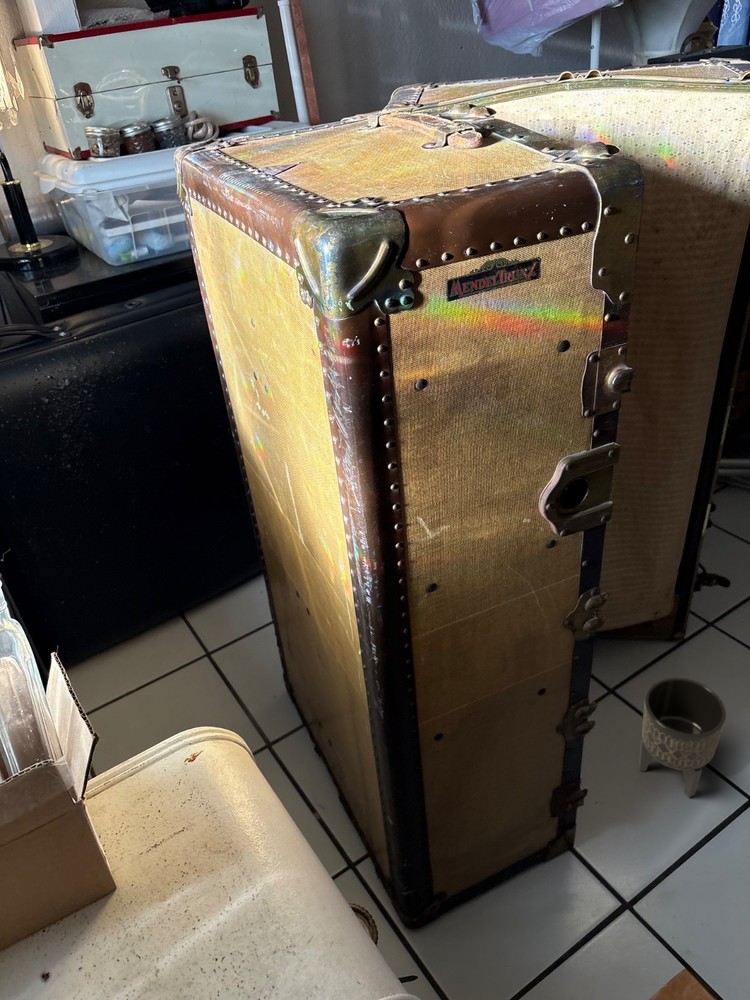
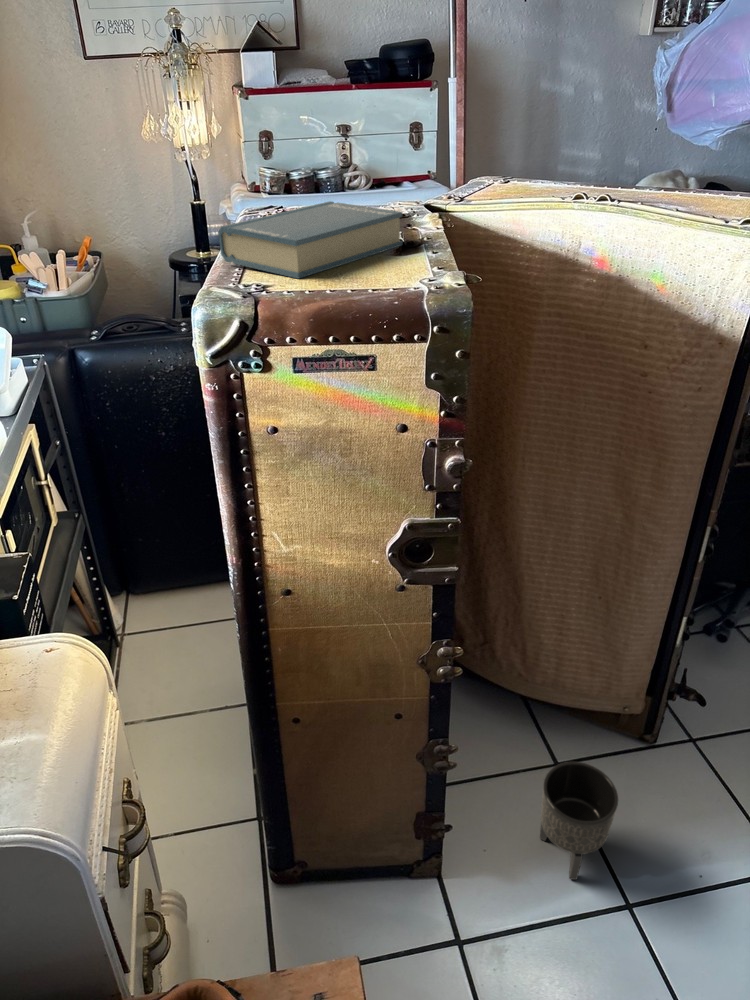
hardback book: none [263,103,453,191] -> present [218,201,402,279]

